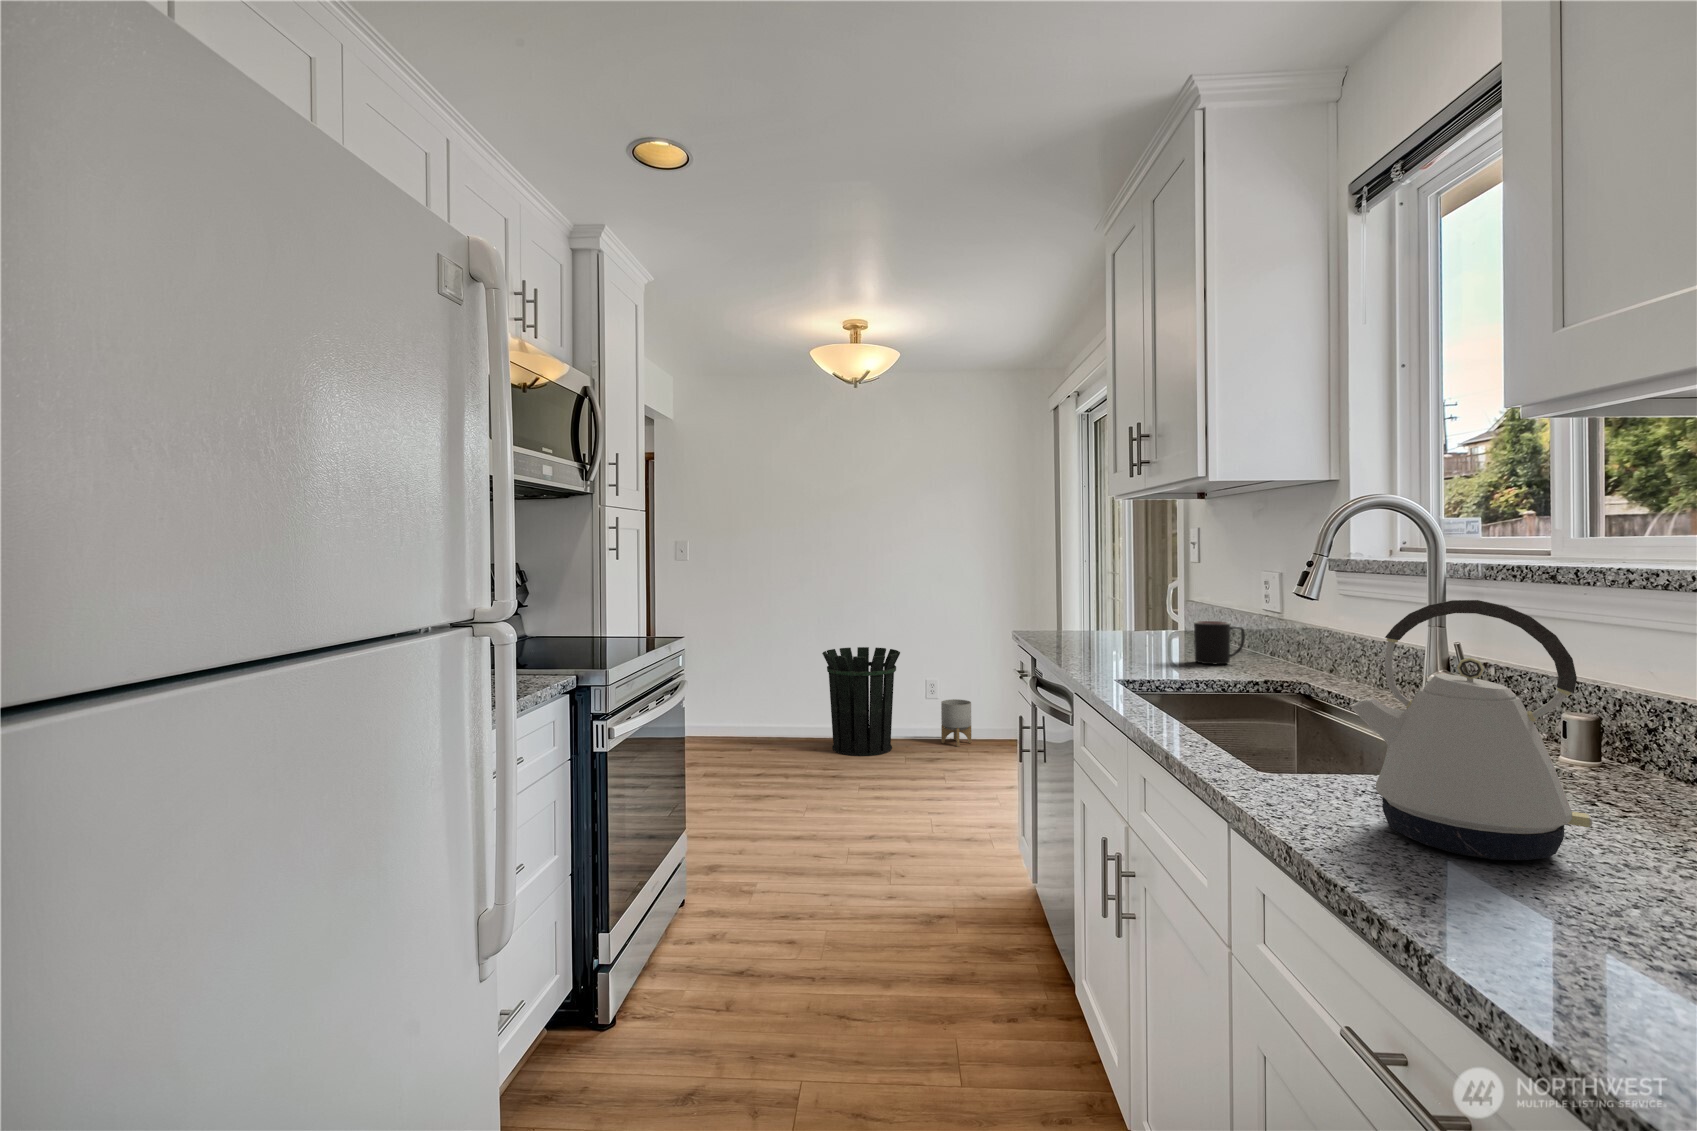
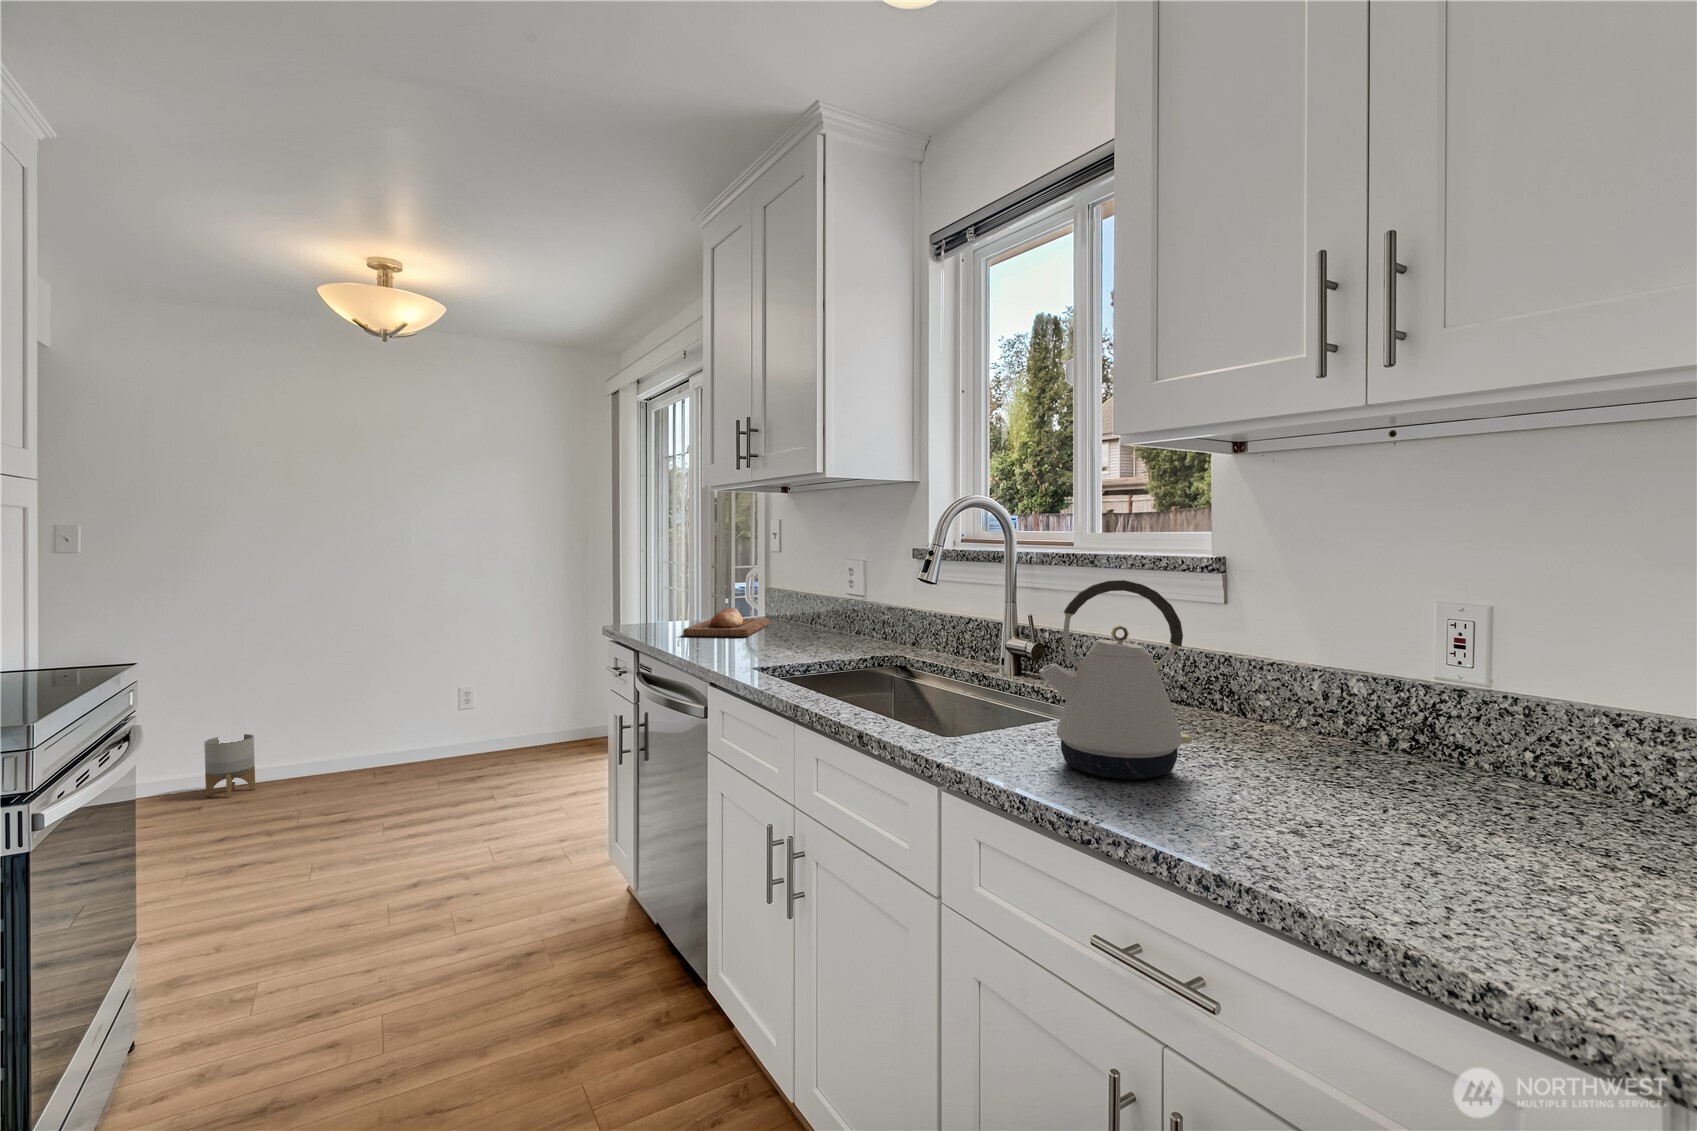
bread loaf: none [1080,620,1180,649] -> present [683,608,769,637]
mug: present [1194,621,1245,664] -> none [800,606,842,646]
waste bin: present [822,647,900,756] -> none [315,656,427,792]
planter: present [941,699,972,747] -> present [204,734,255,798]

